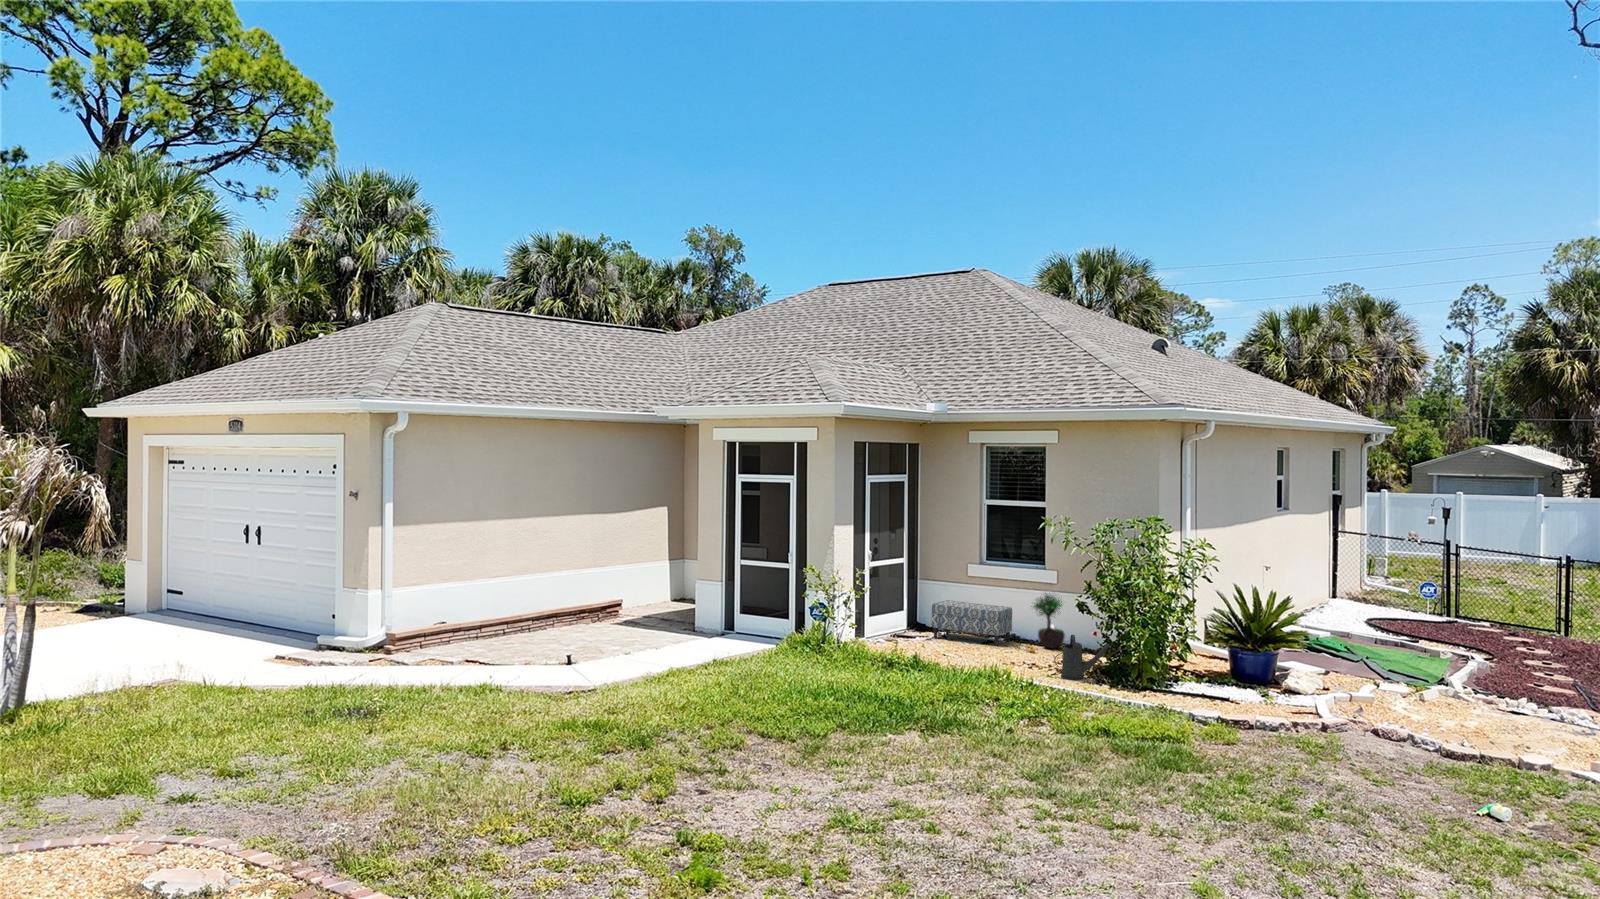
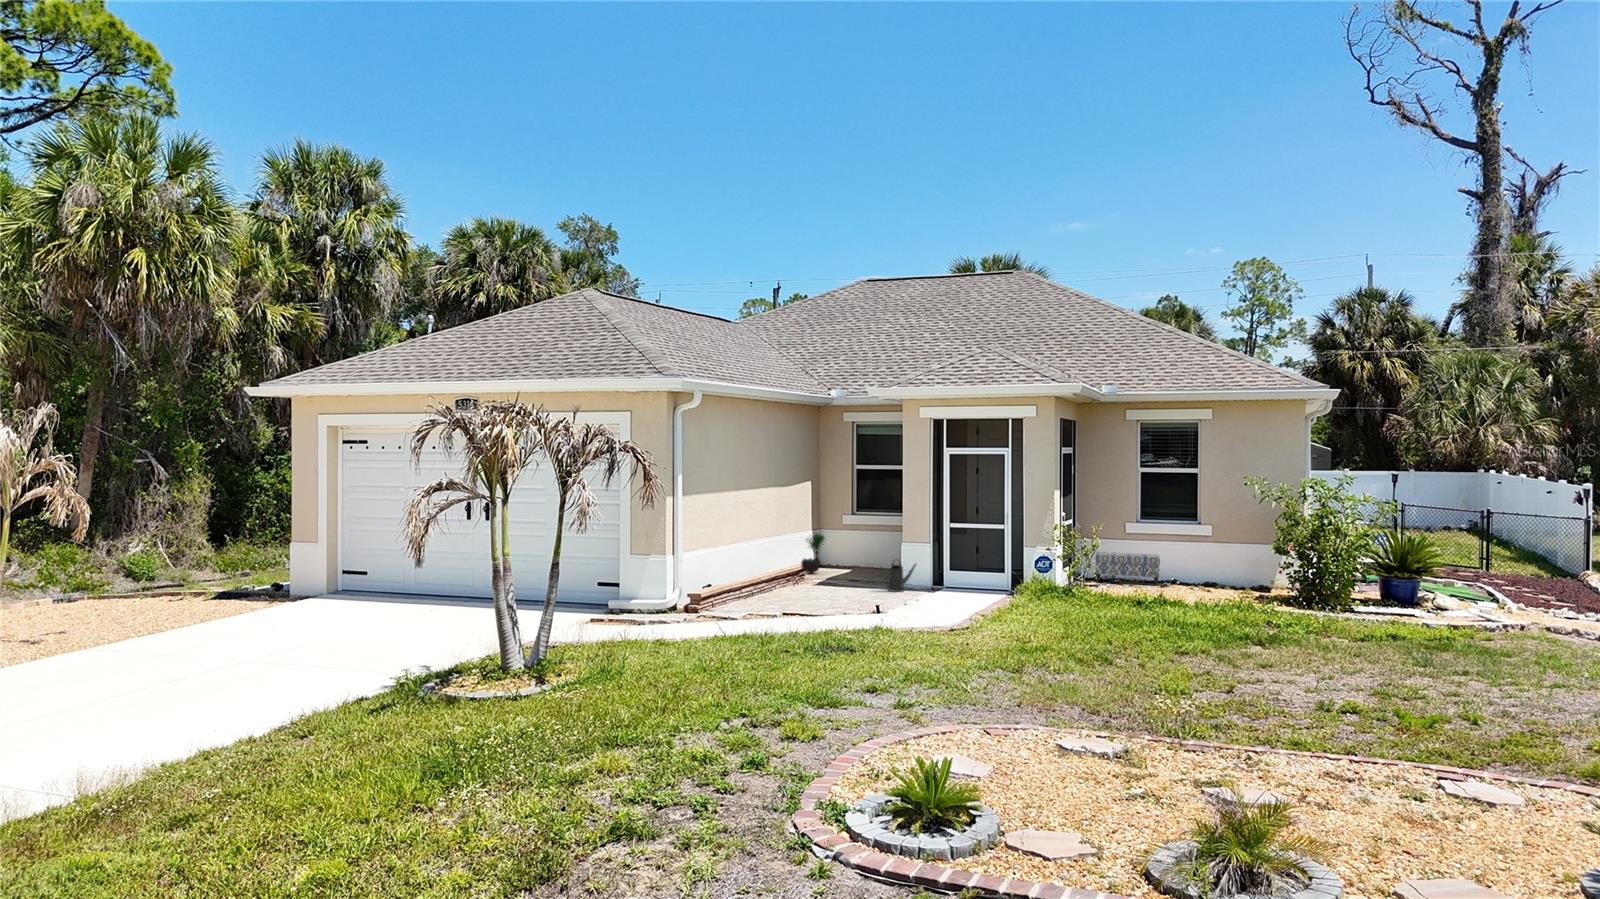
potted tree: present [1031,593,1065,648] -> present [801,534,824,573]
watering can: present [1054,635,1109,680] -> present [888,560,916,592]

